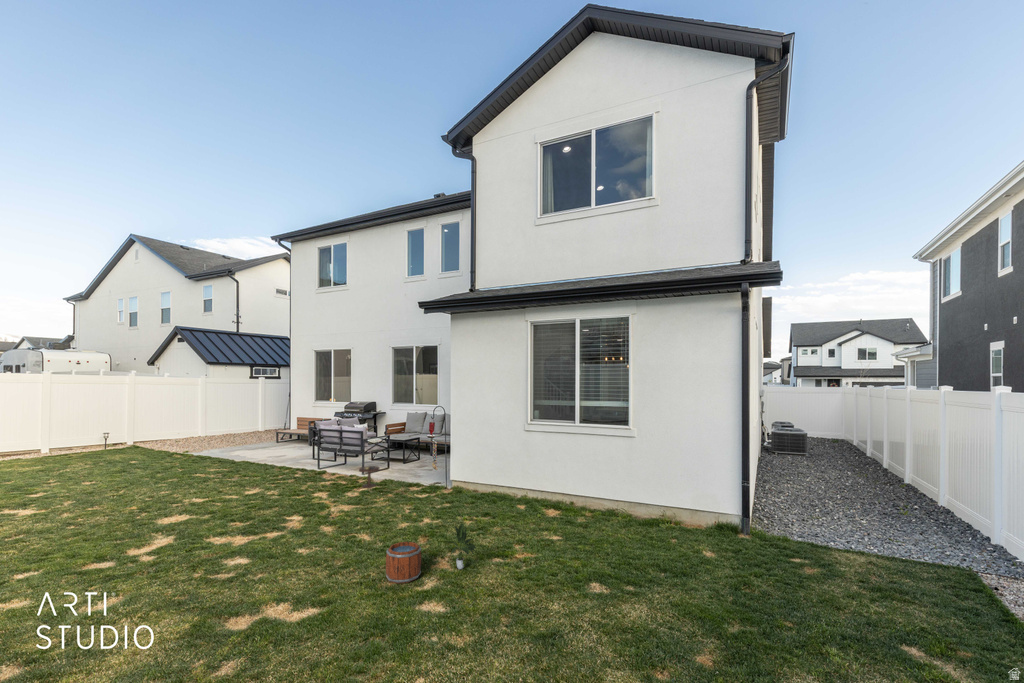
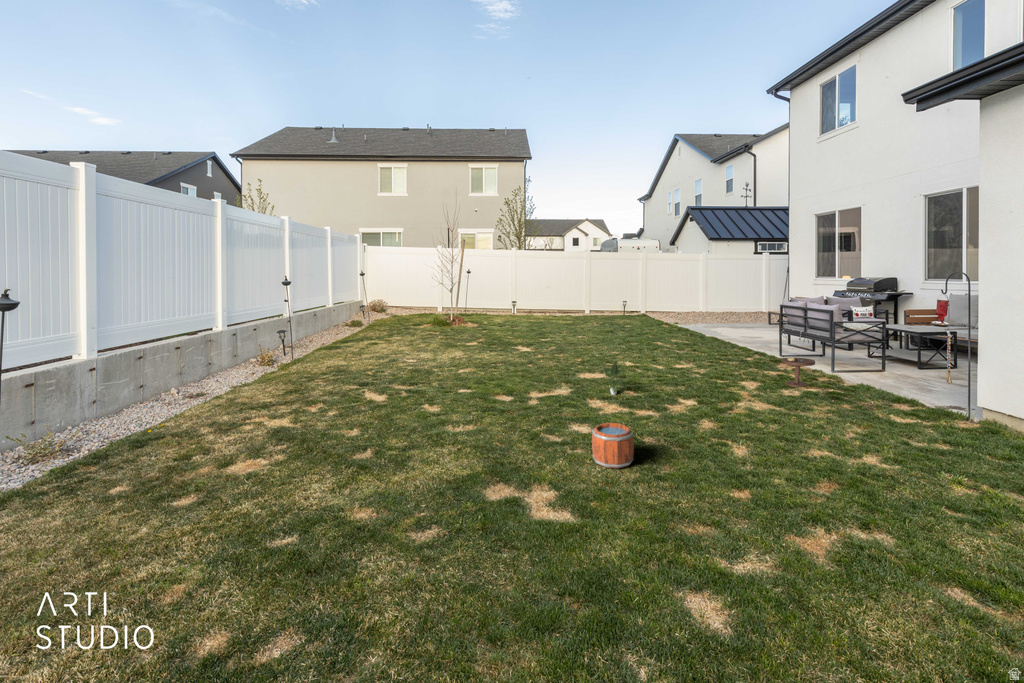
potted plant: present [449,523,476,569] -> present [604,362,627,395]
bucket: present [386,542,421,584] -> present [592,423,634,468]

